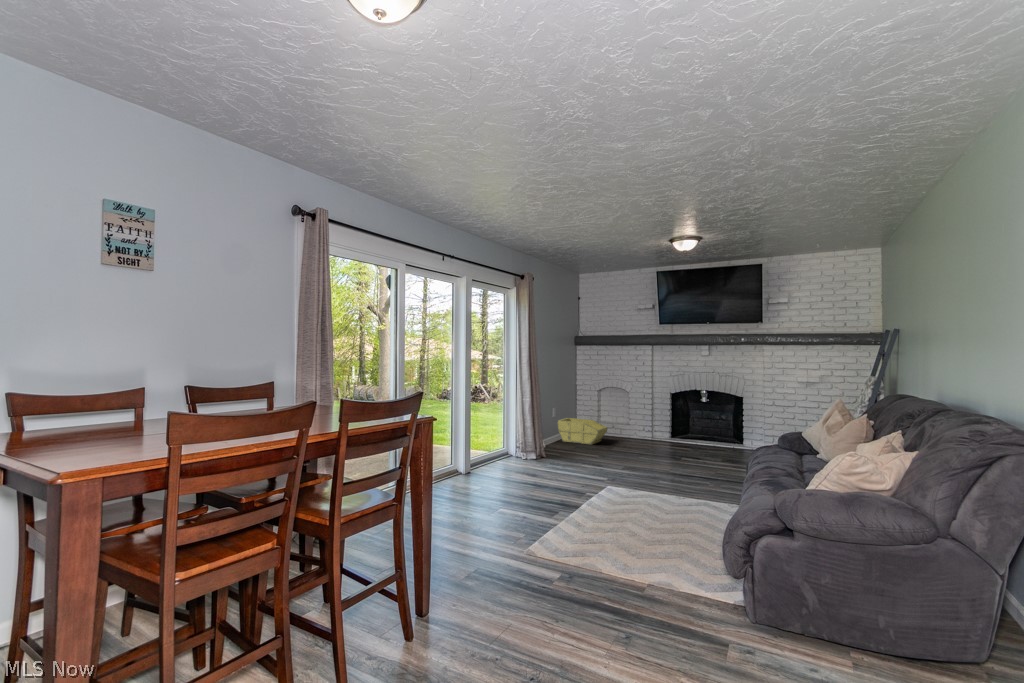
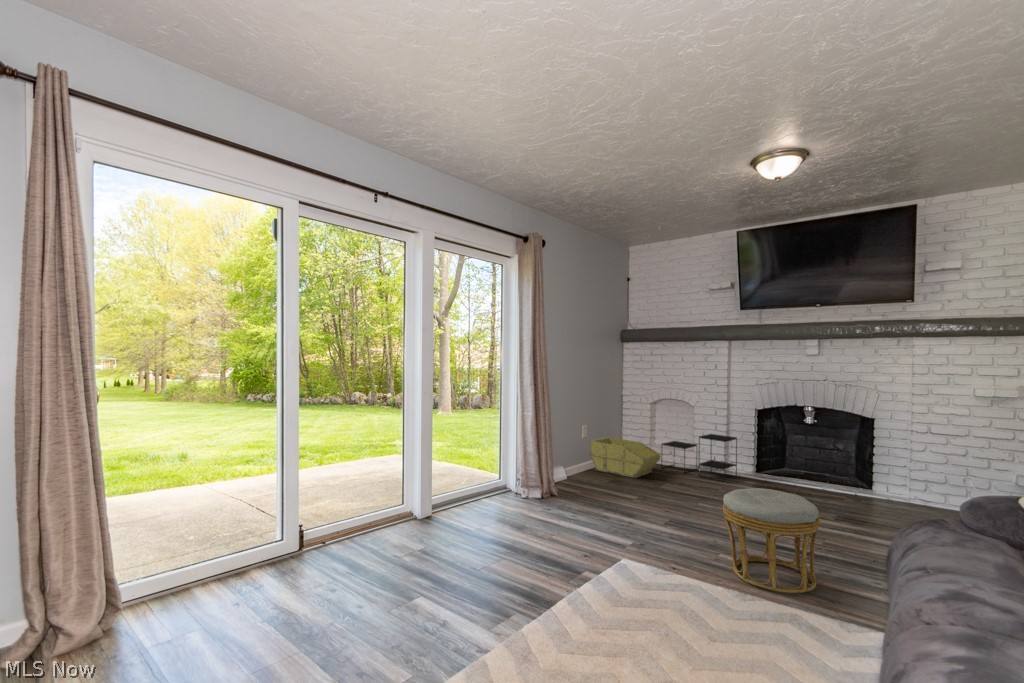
side table: none [607,412,658,444] -> present [661,434,737,482]
ottoman: none [659,437,709,489] -> present [723,488,820,593]

